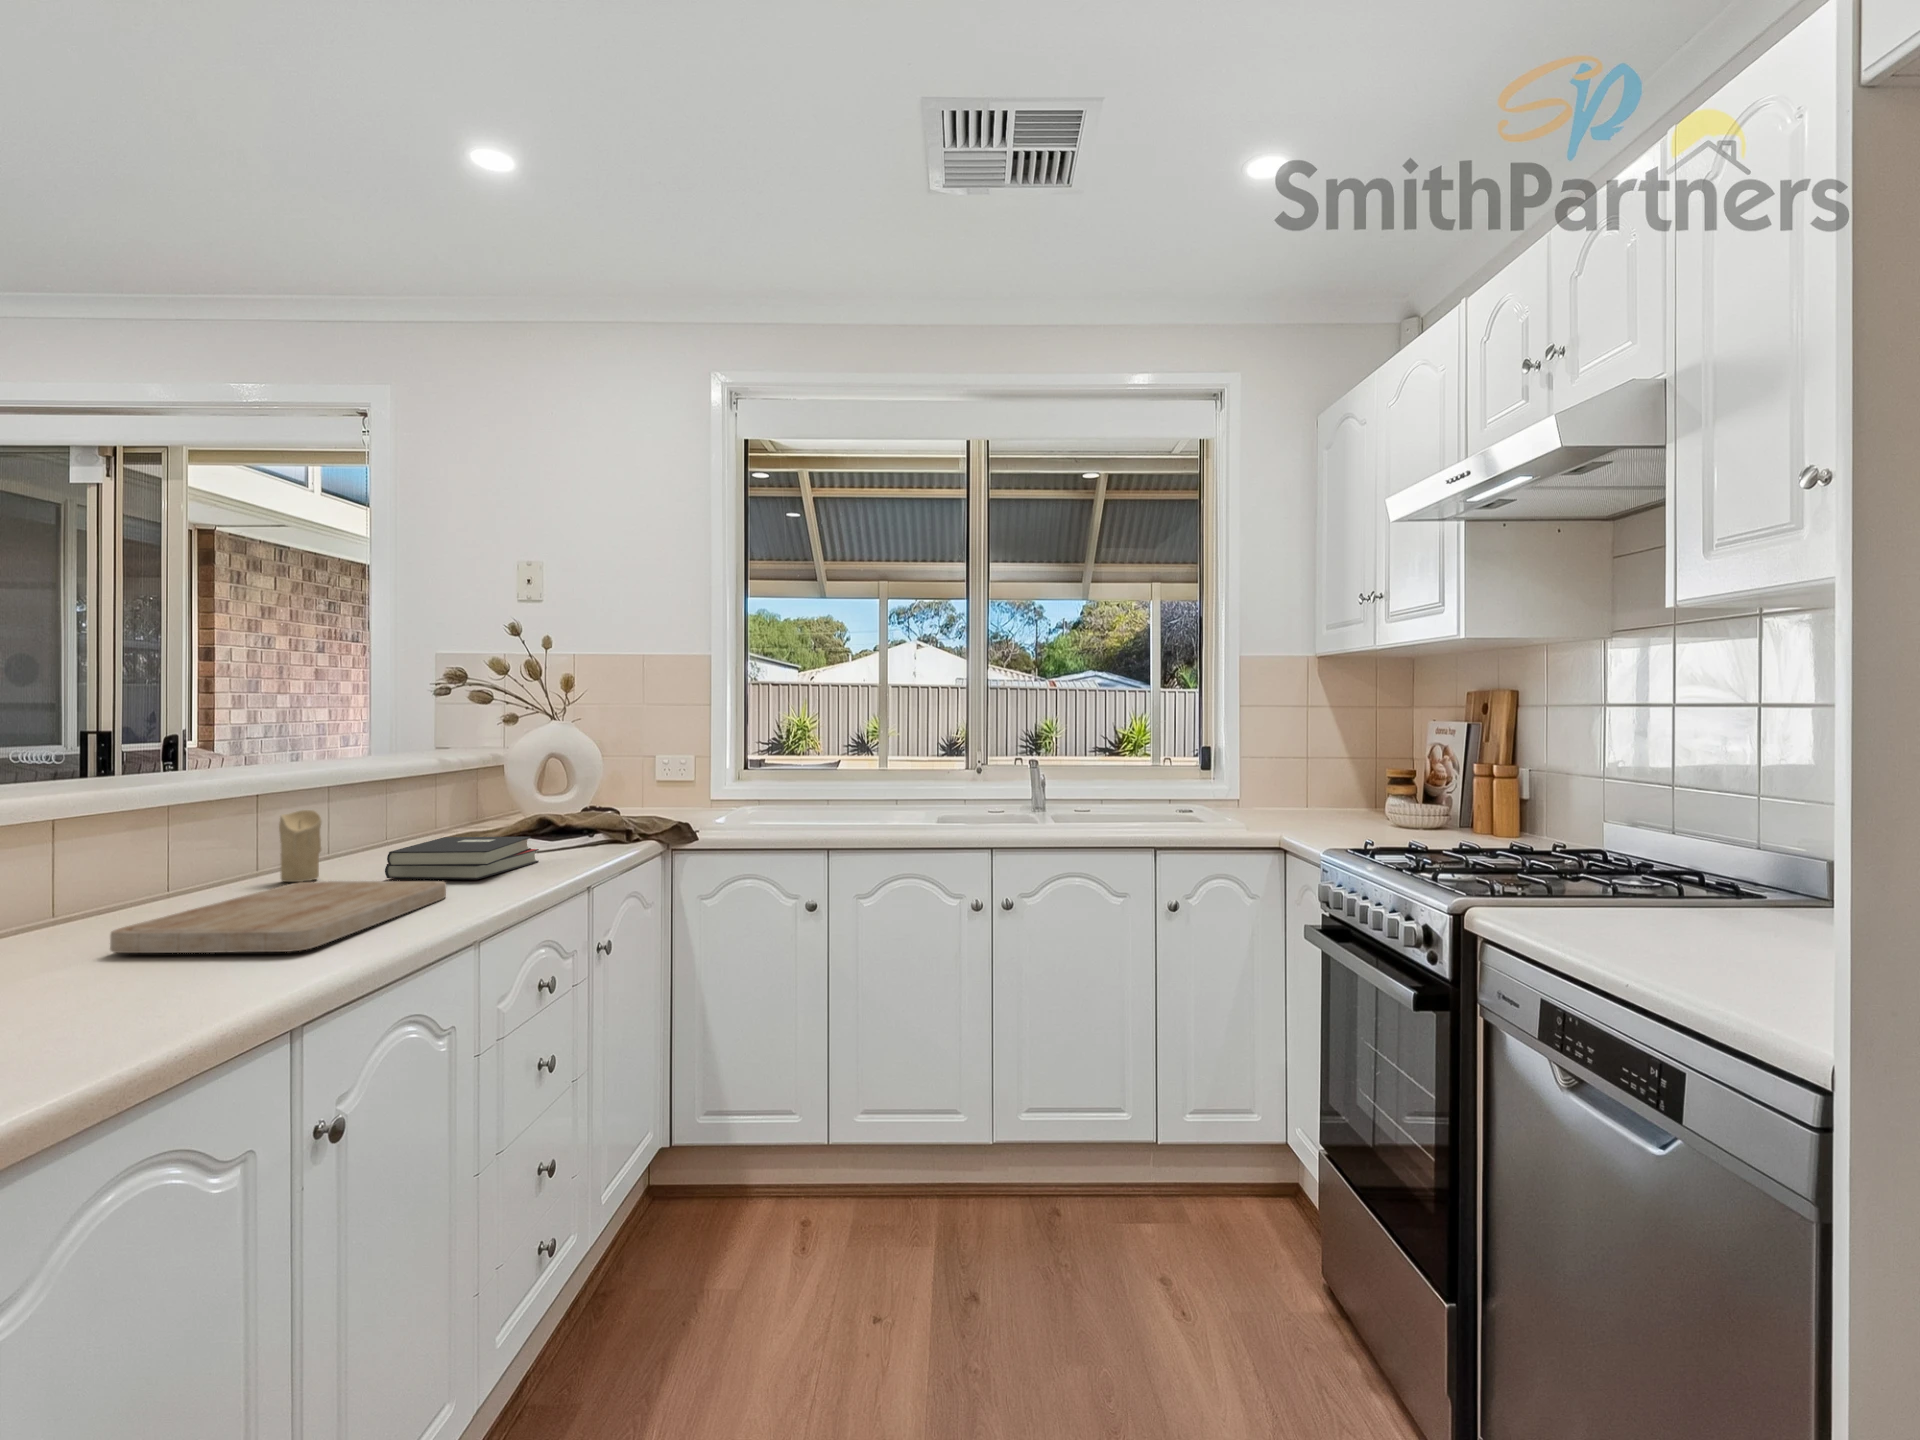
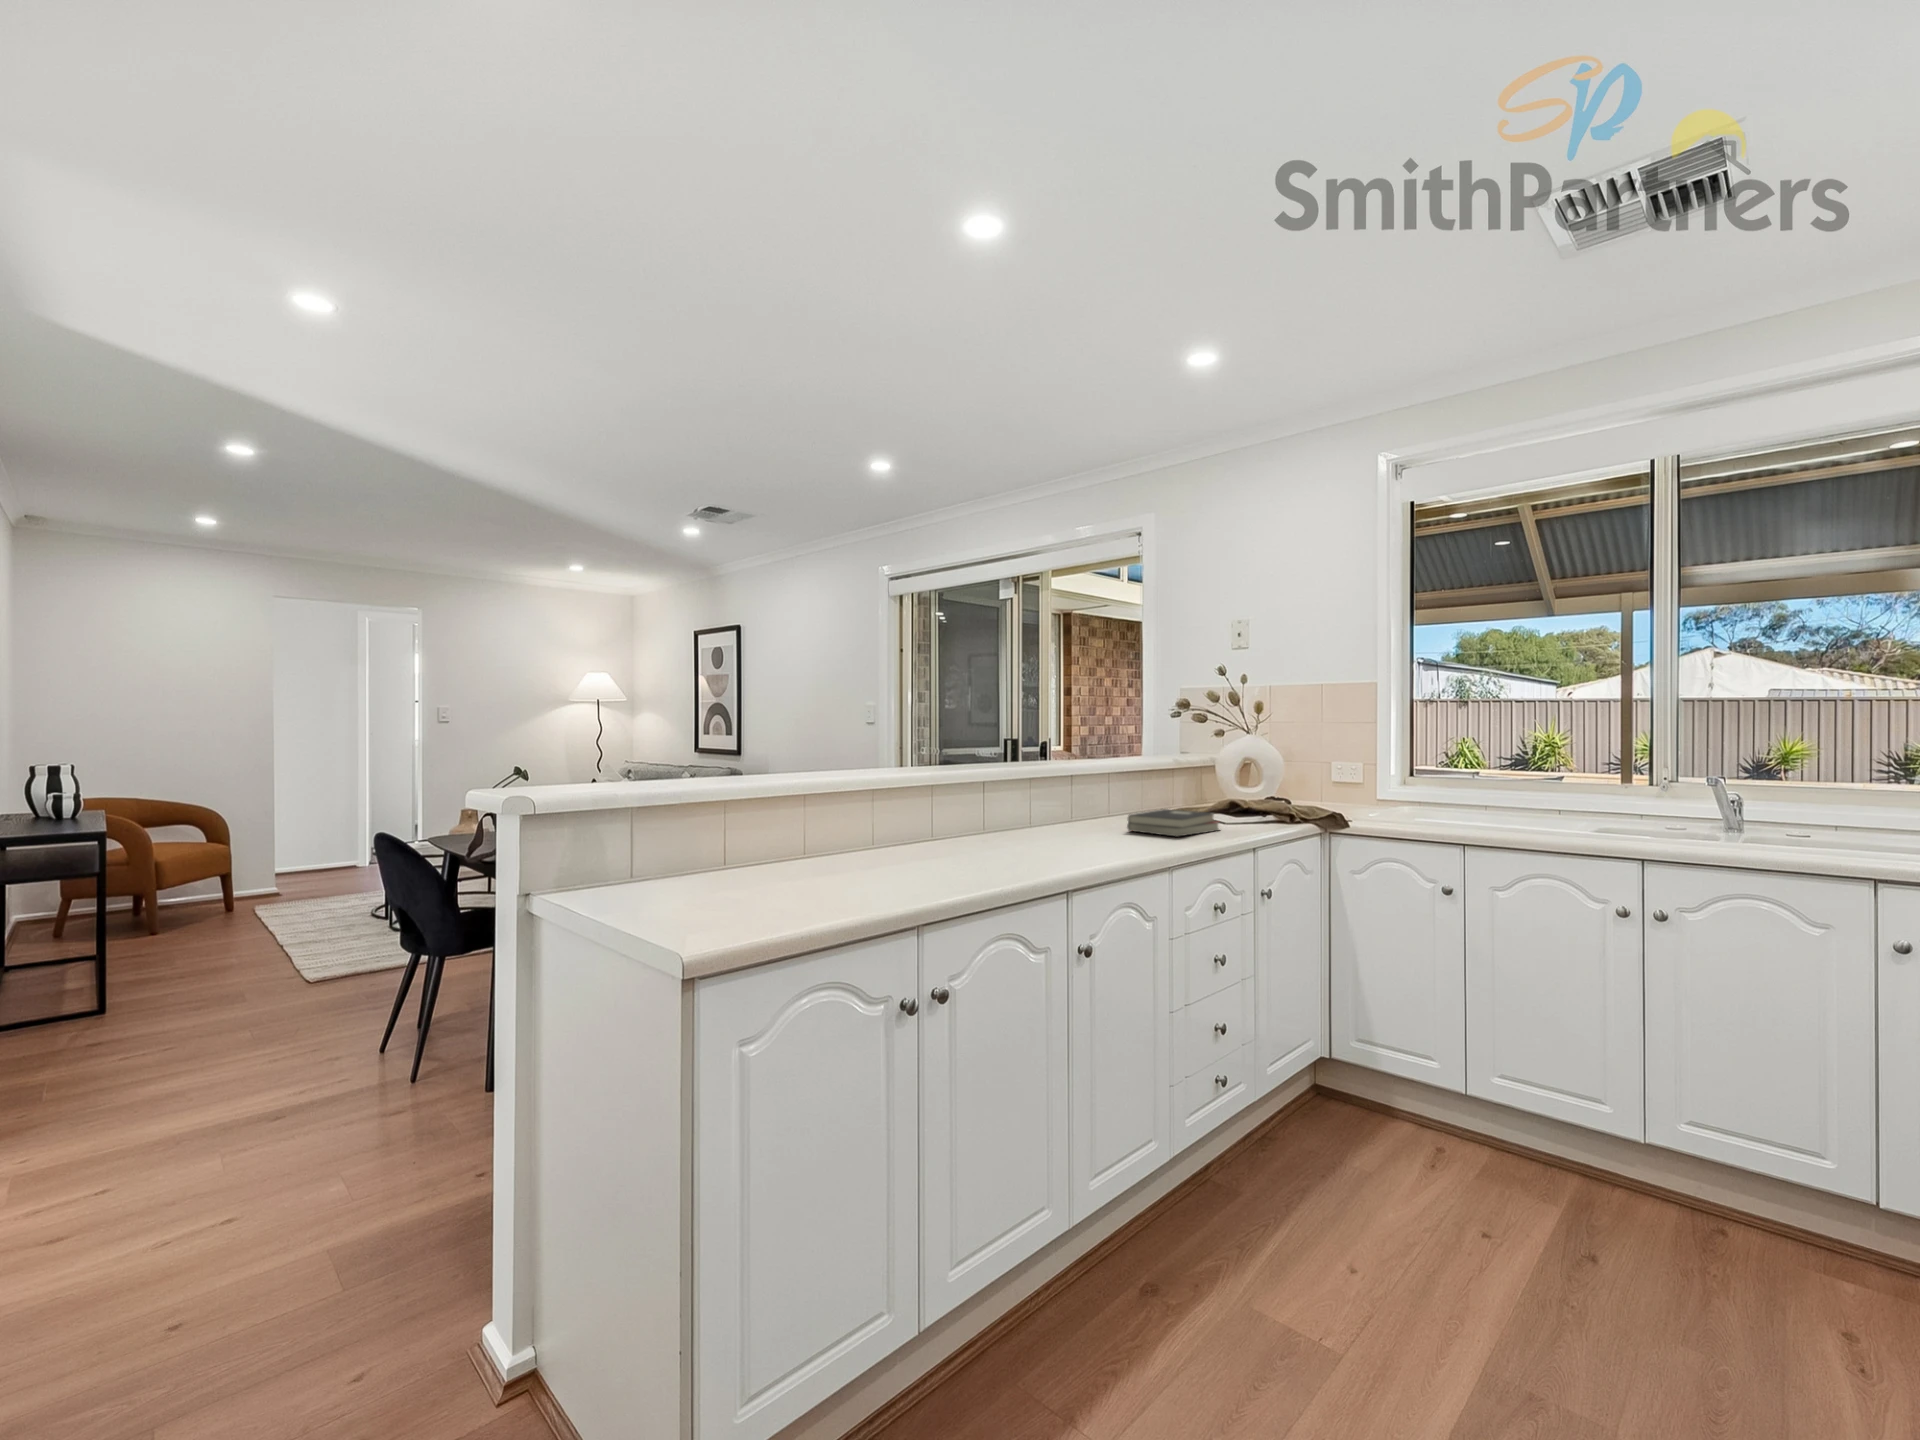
candle: present [279,810,321,882] -> none [1075,787,1096,828]
cutting board: present [110,881,446,953] -> none [993,828,1154,862]

